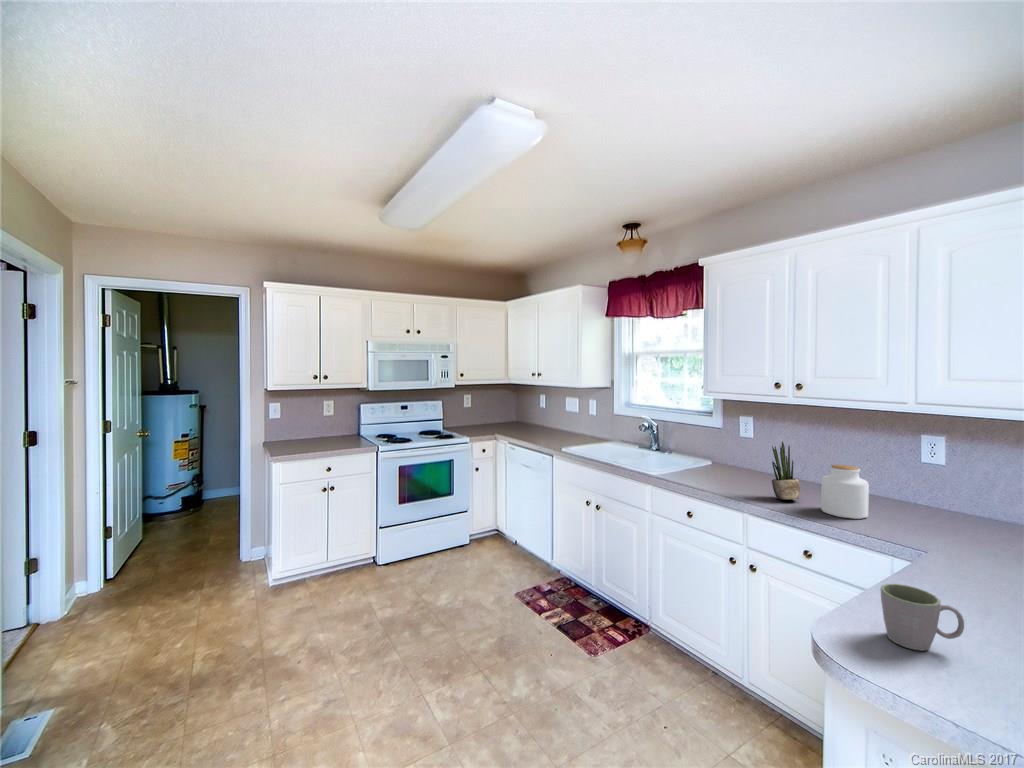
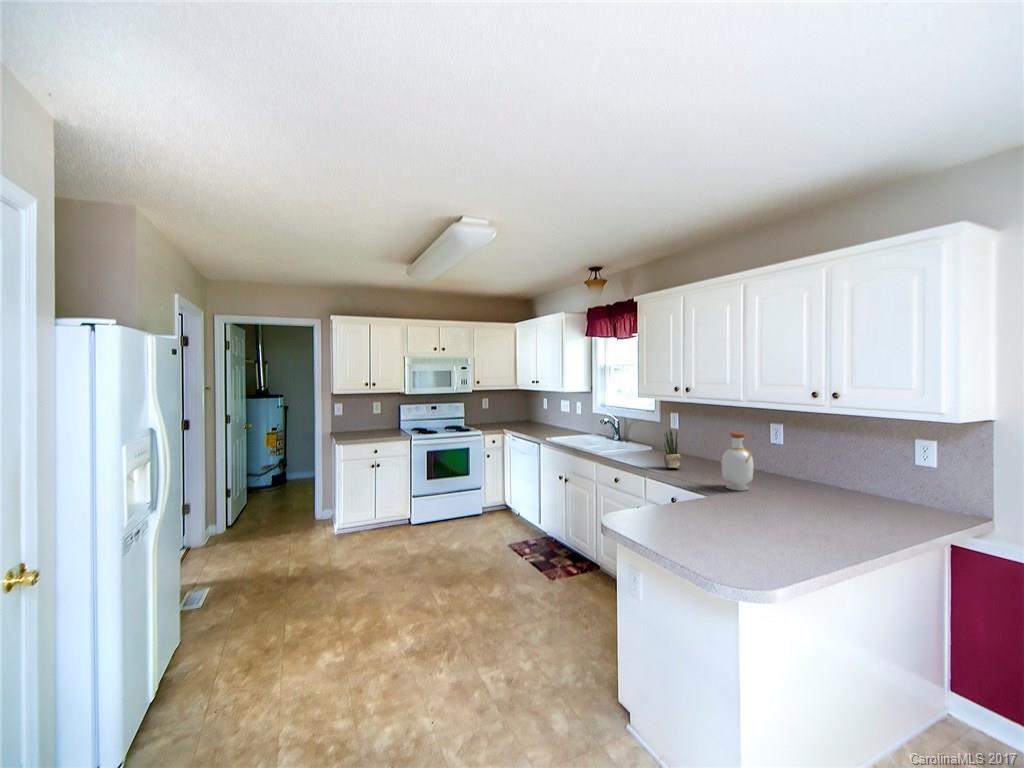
bottle: none [907,454,968,546] -> present [722,433,754,491]
jar: present [821,465,869,519] -> none [687,443,715,478]
mug: present [881,584,964,650] -> none [631,493,664,522]

